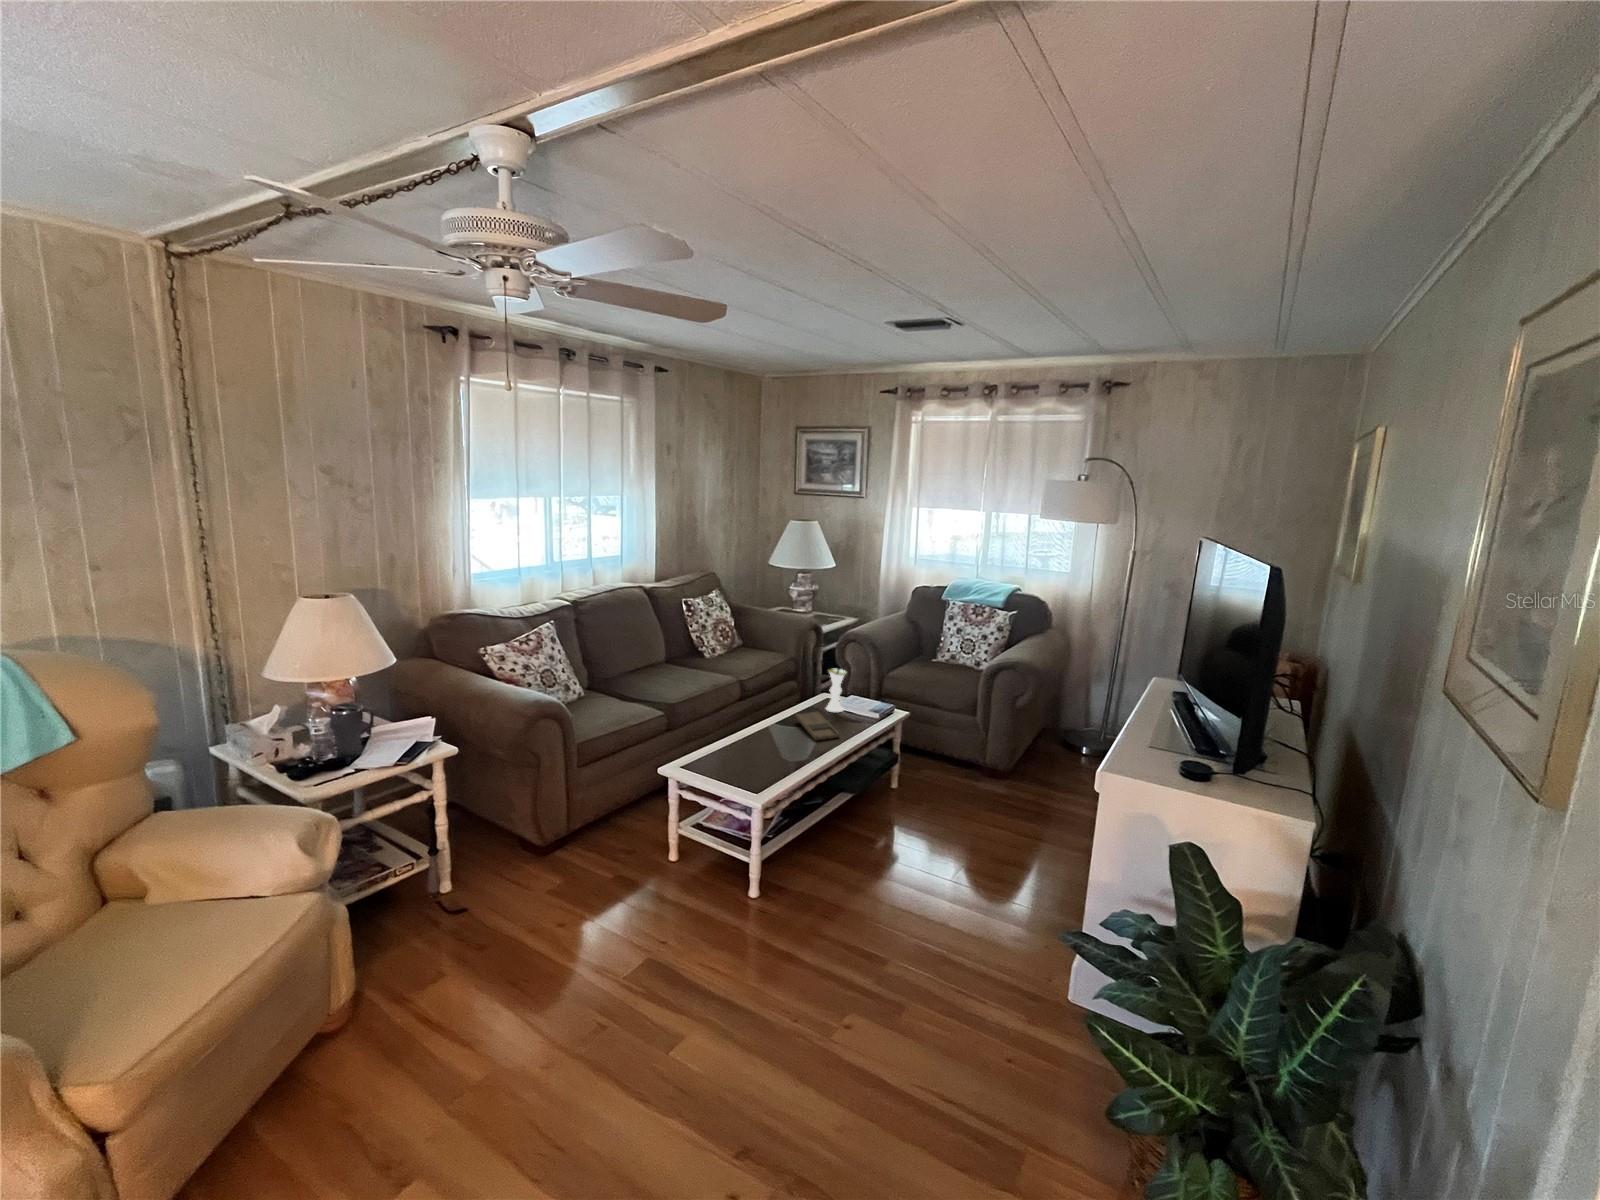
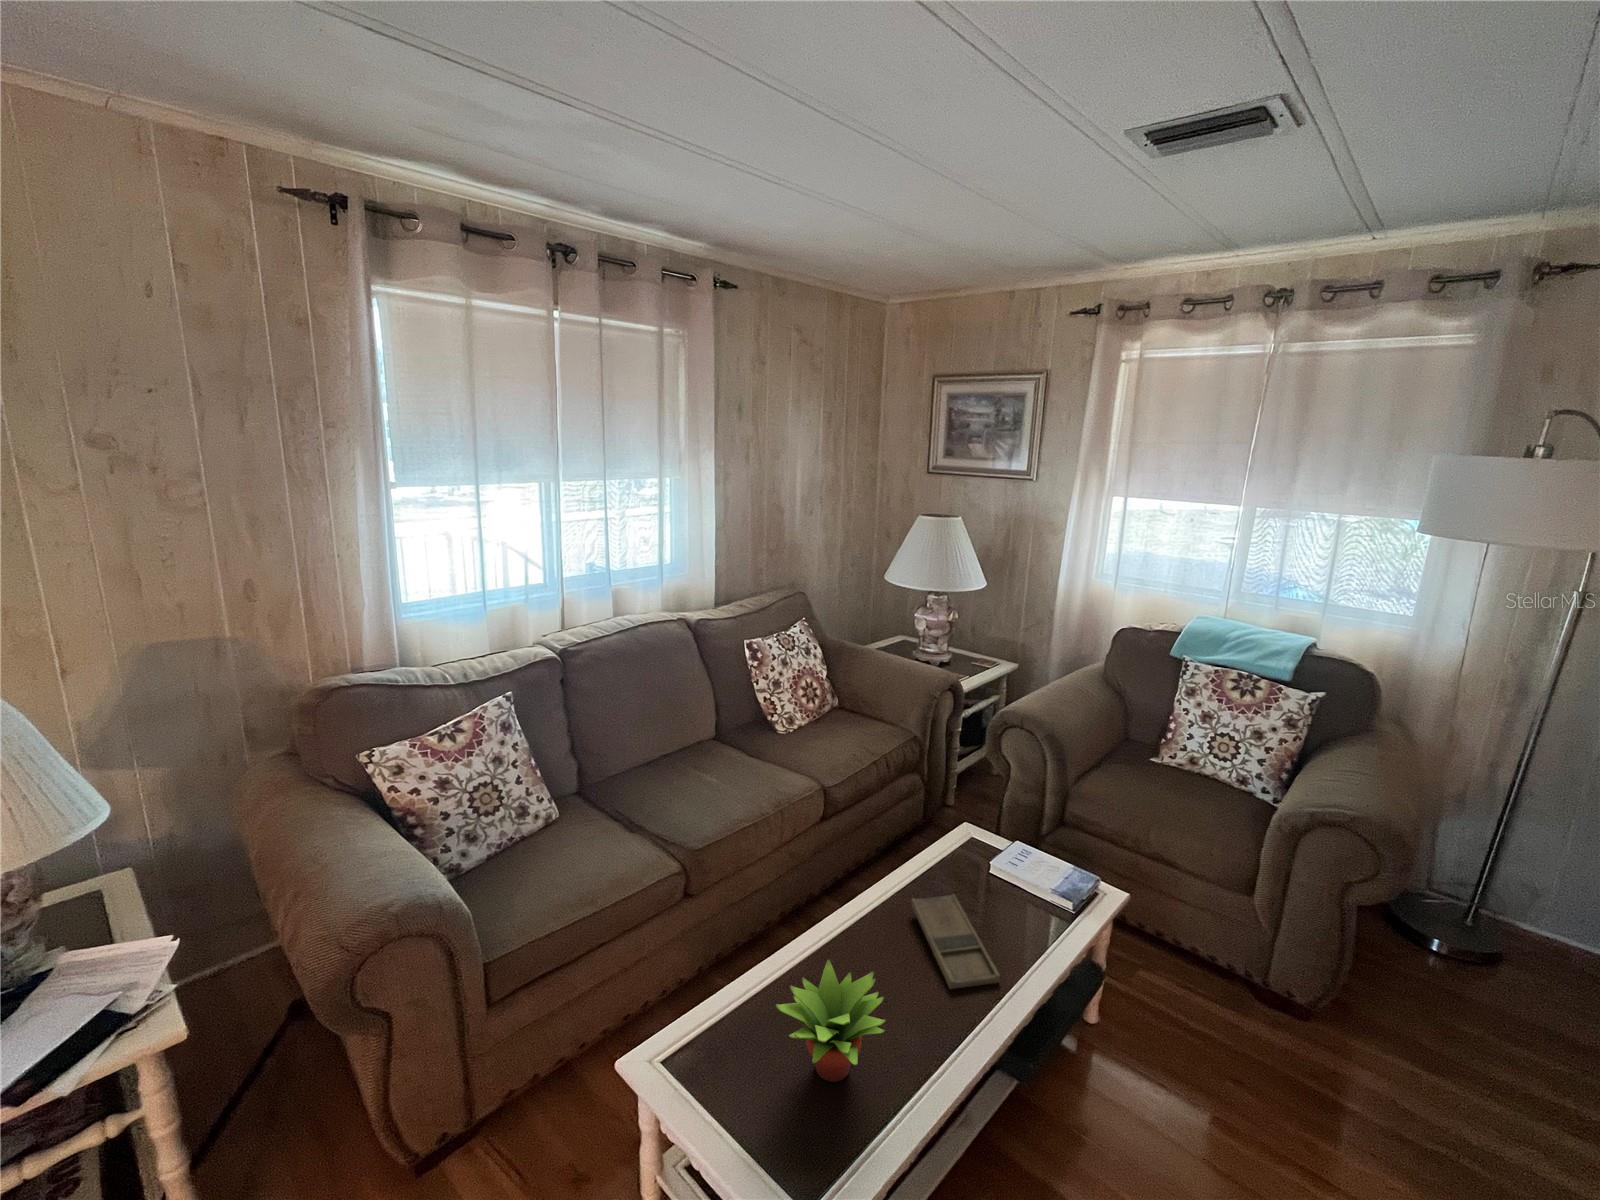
vase: present [826,663,848,712] -> none [968,798,1017,890]
succulent plant: none [736,717,786,766] -> present [775,959,886,1082]

